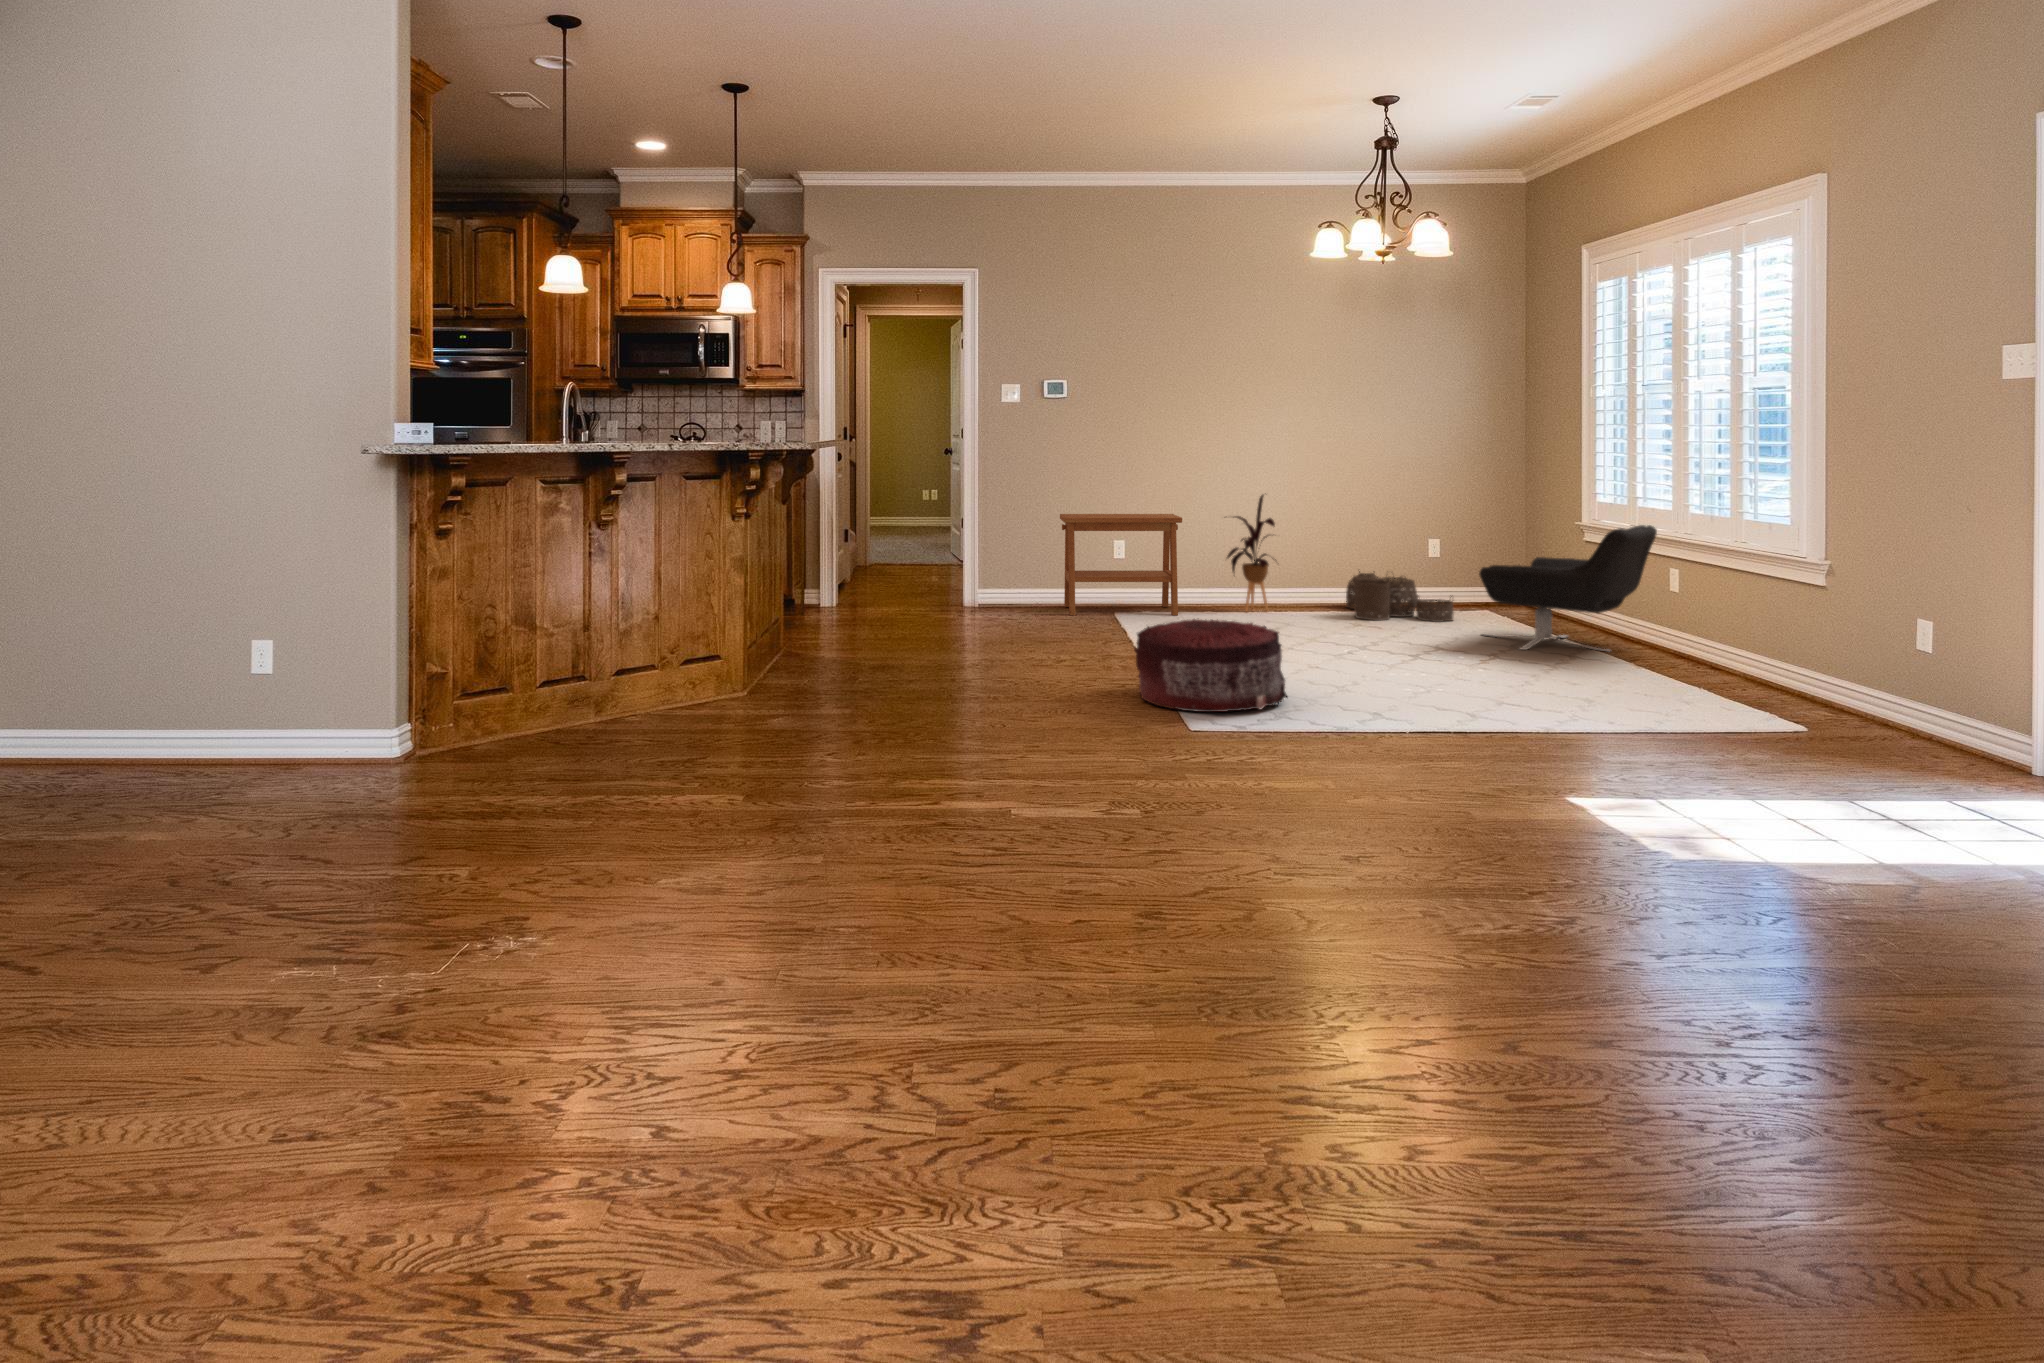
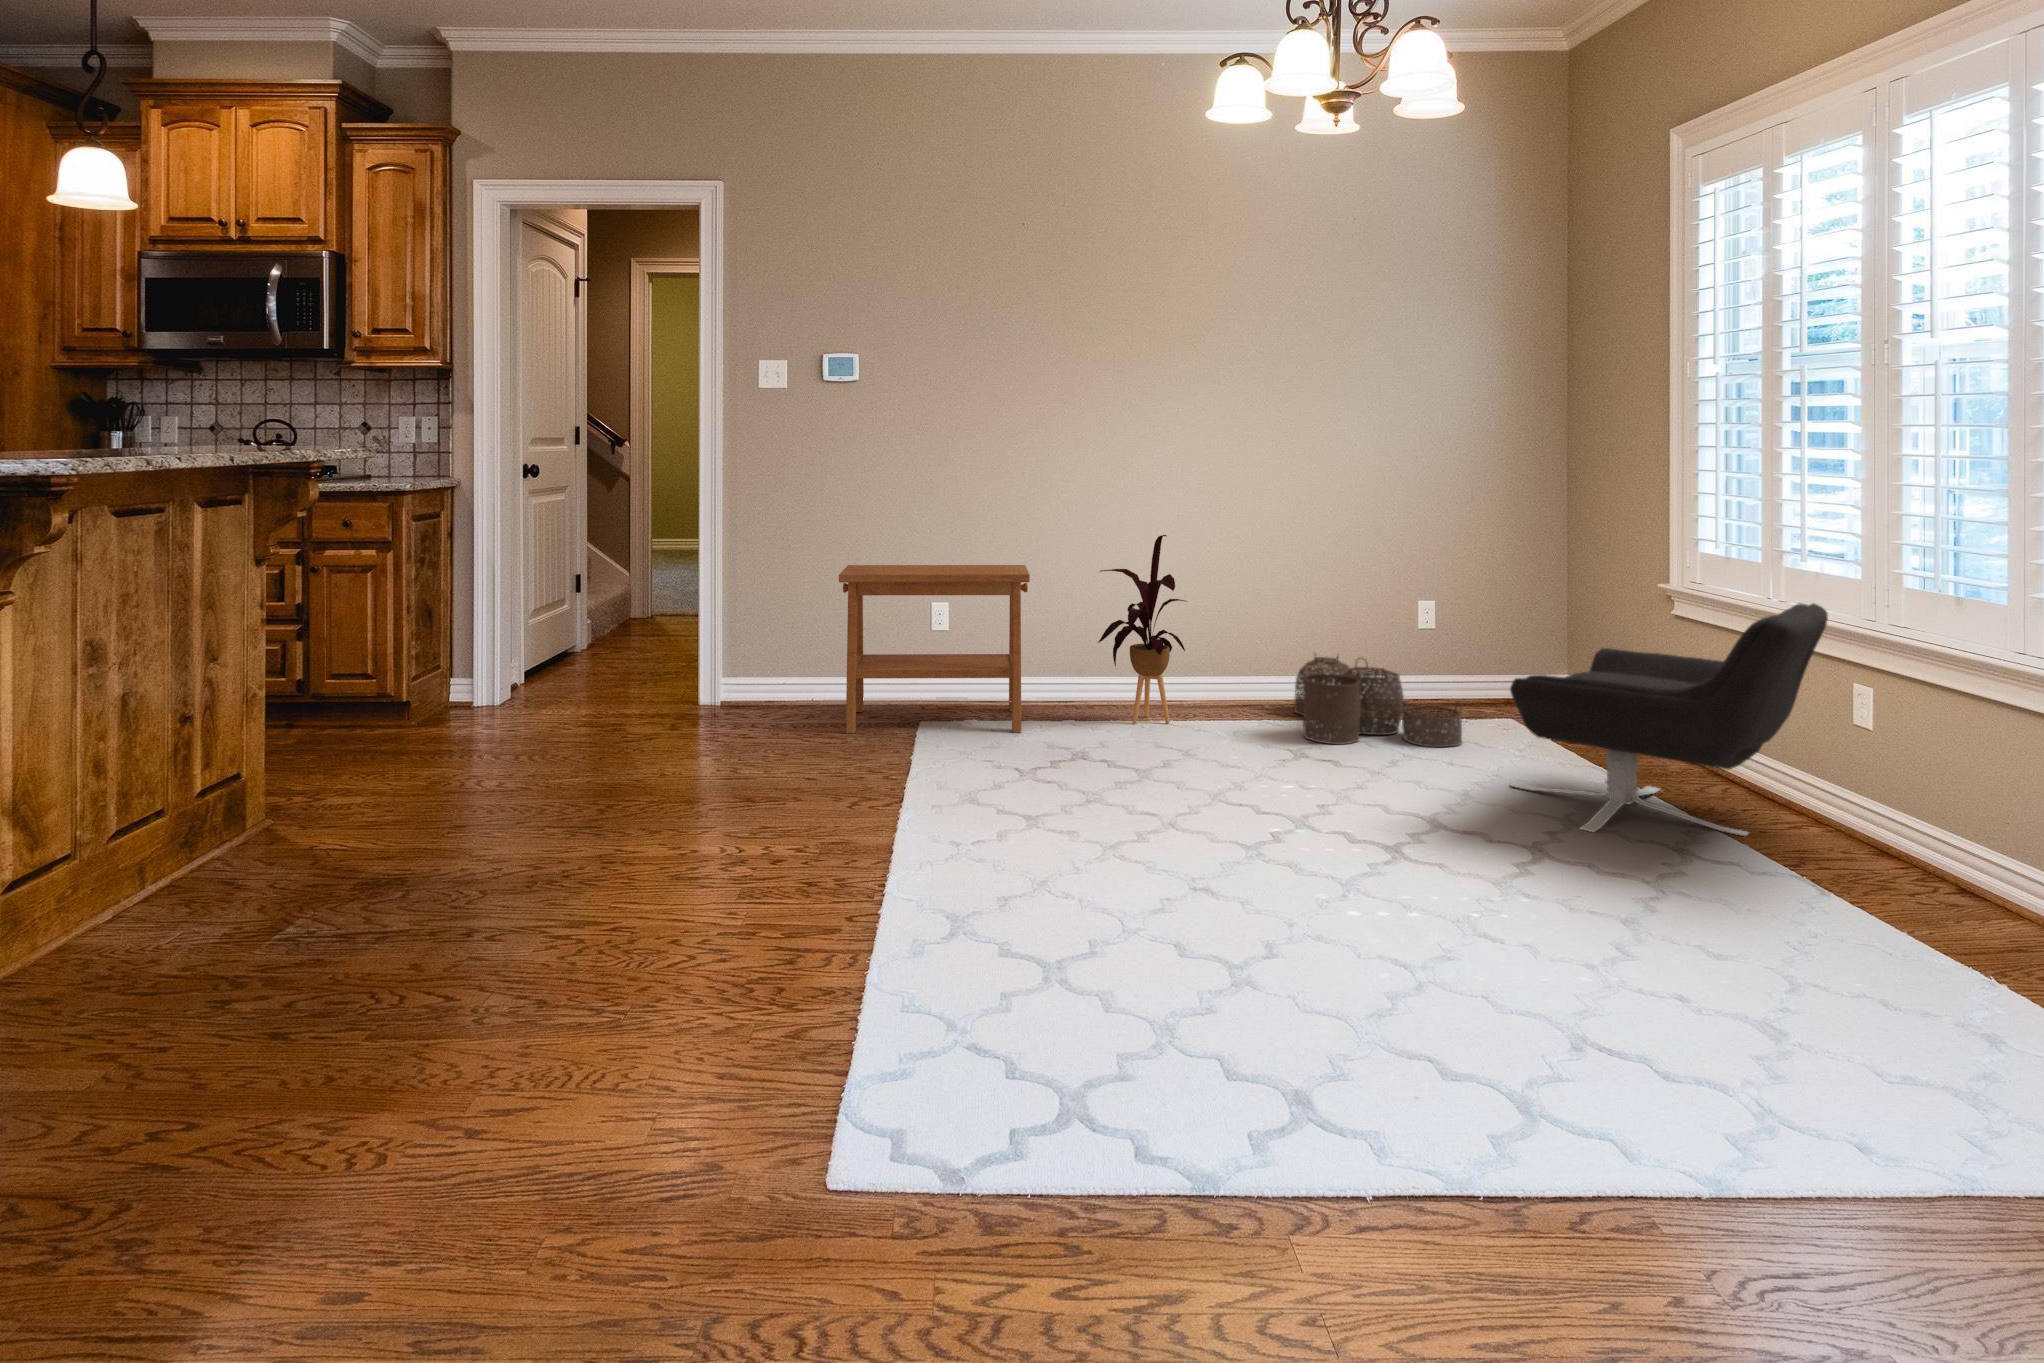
pouf: present [1134,619,1287,712] -> none [749,832,1089,1134]

